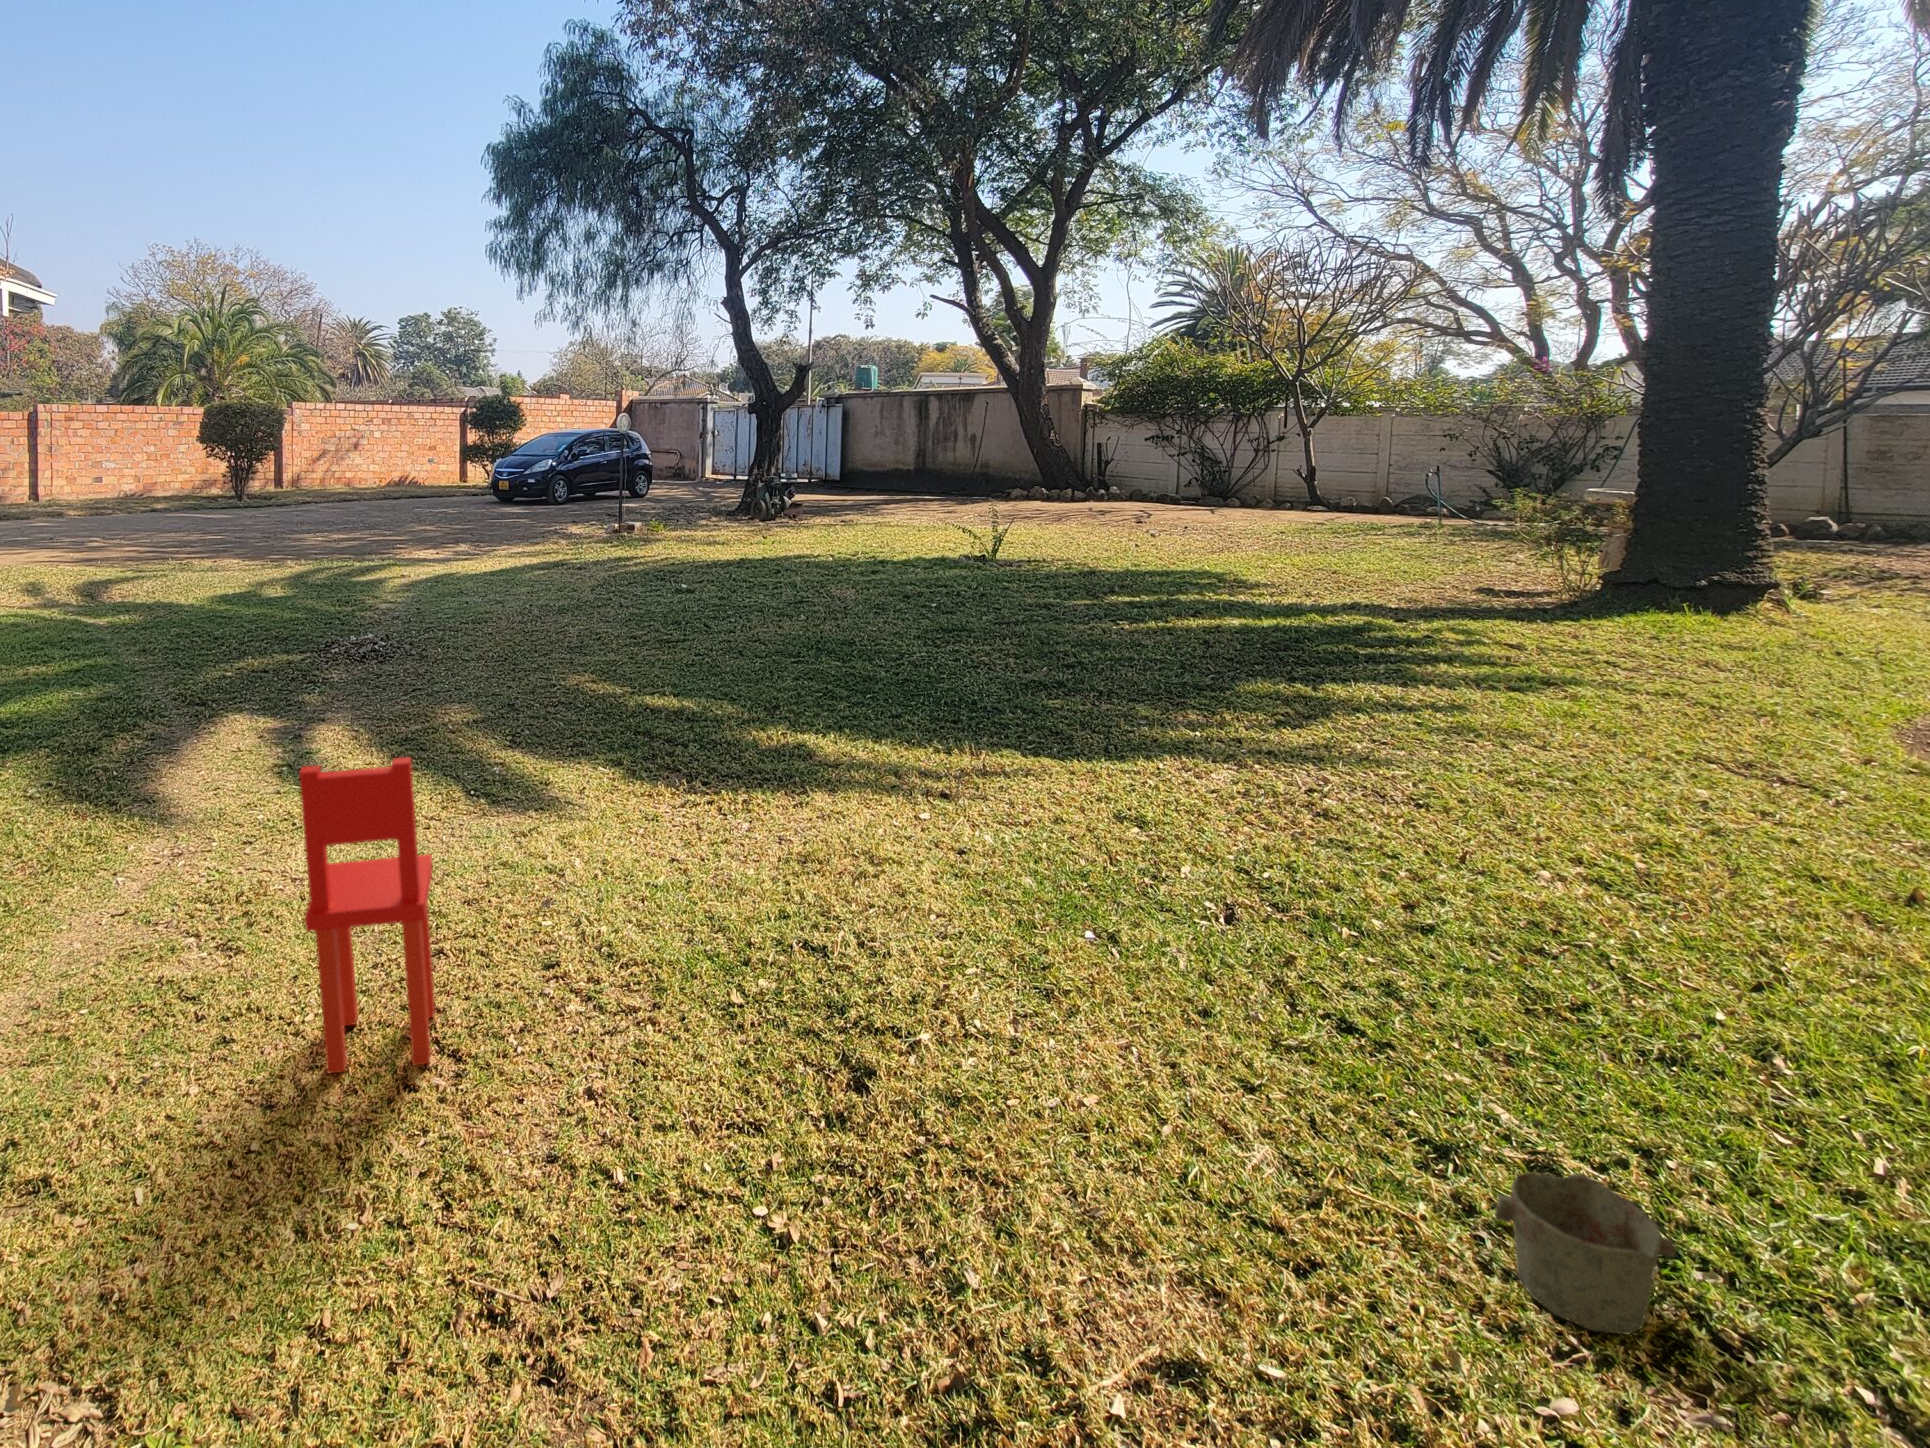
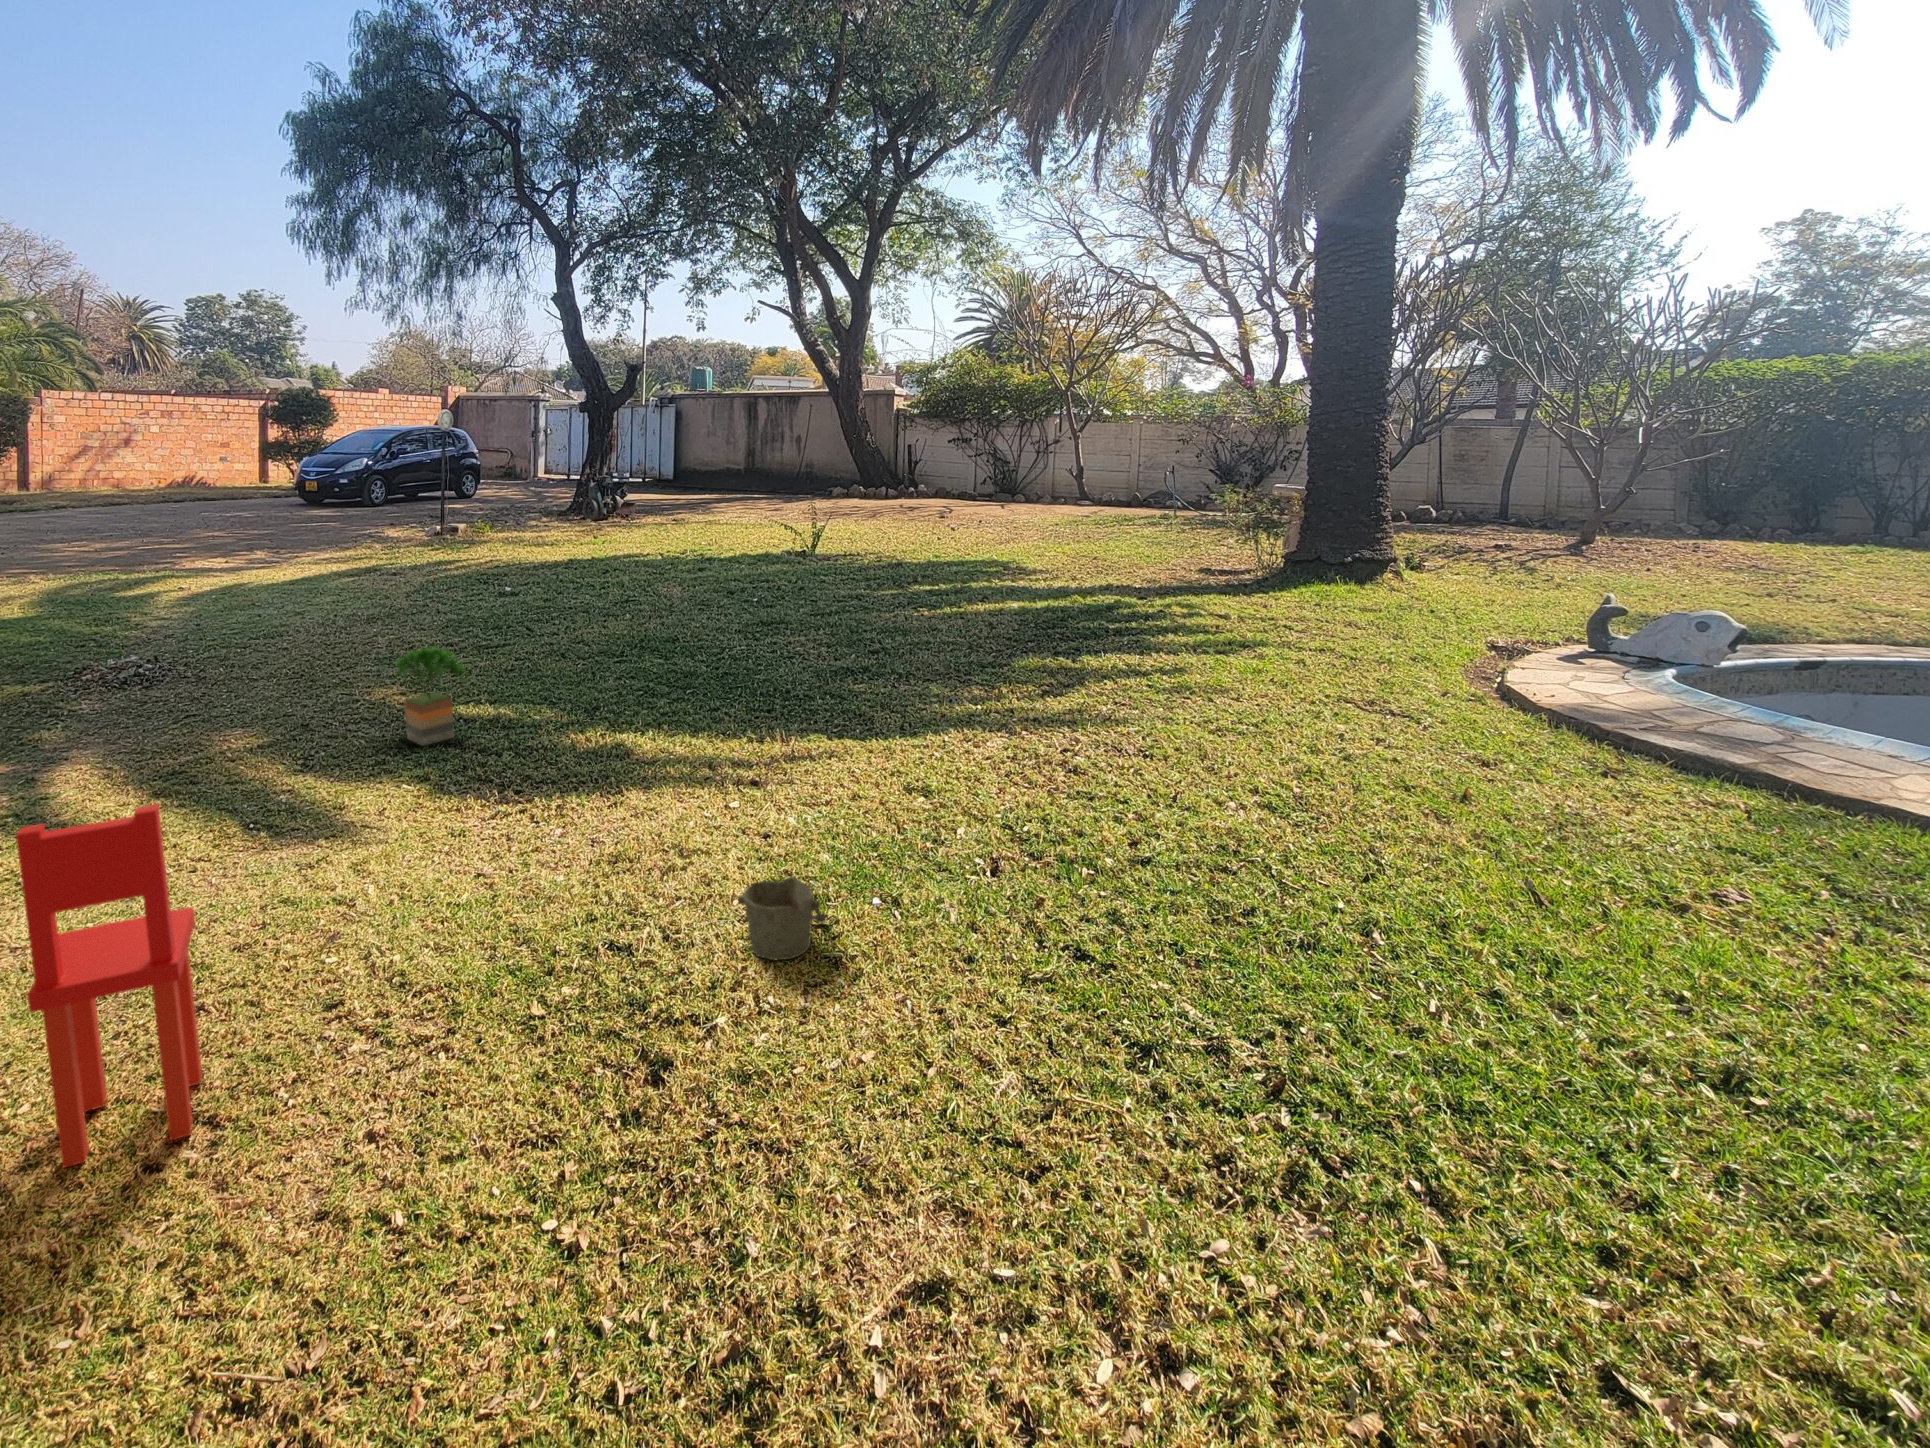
potted tree: none [583,623,652,722] -> present [395,647,464,746]
bucket: present [1495,1172,1675,1335] -> present [738,877,826,961]

